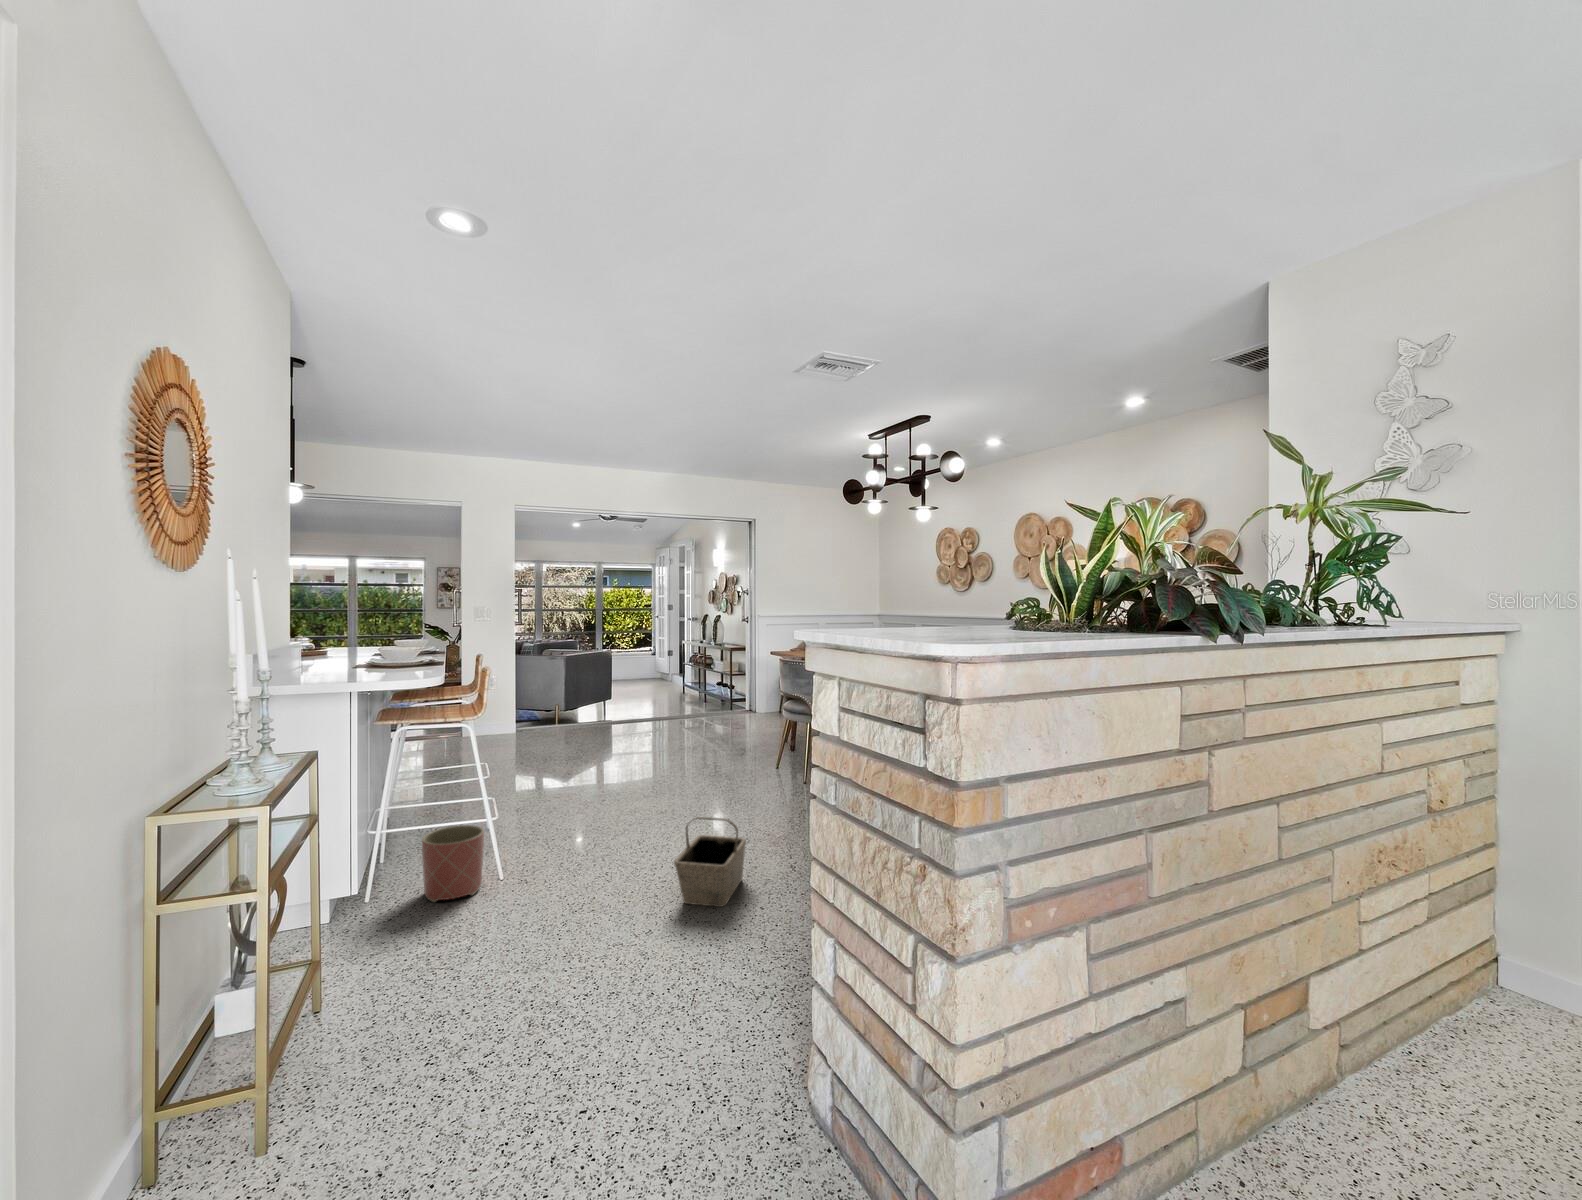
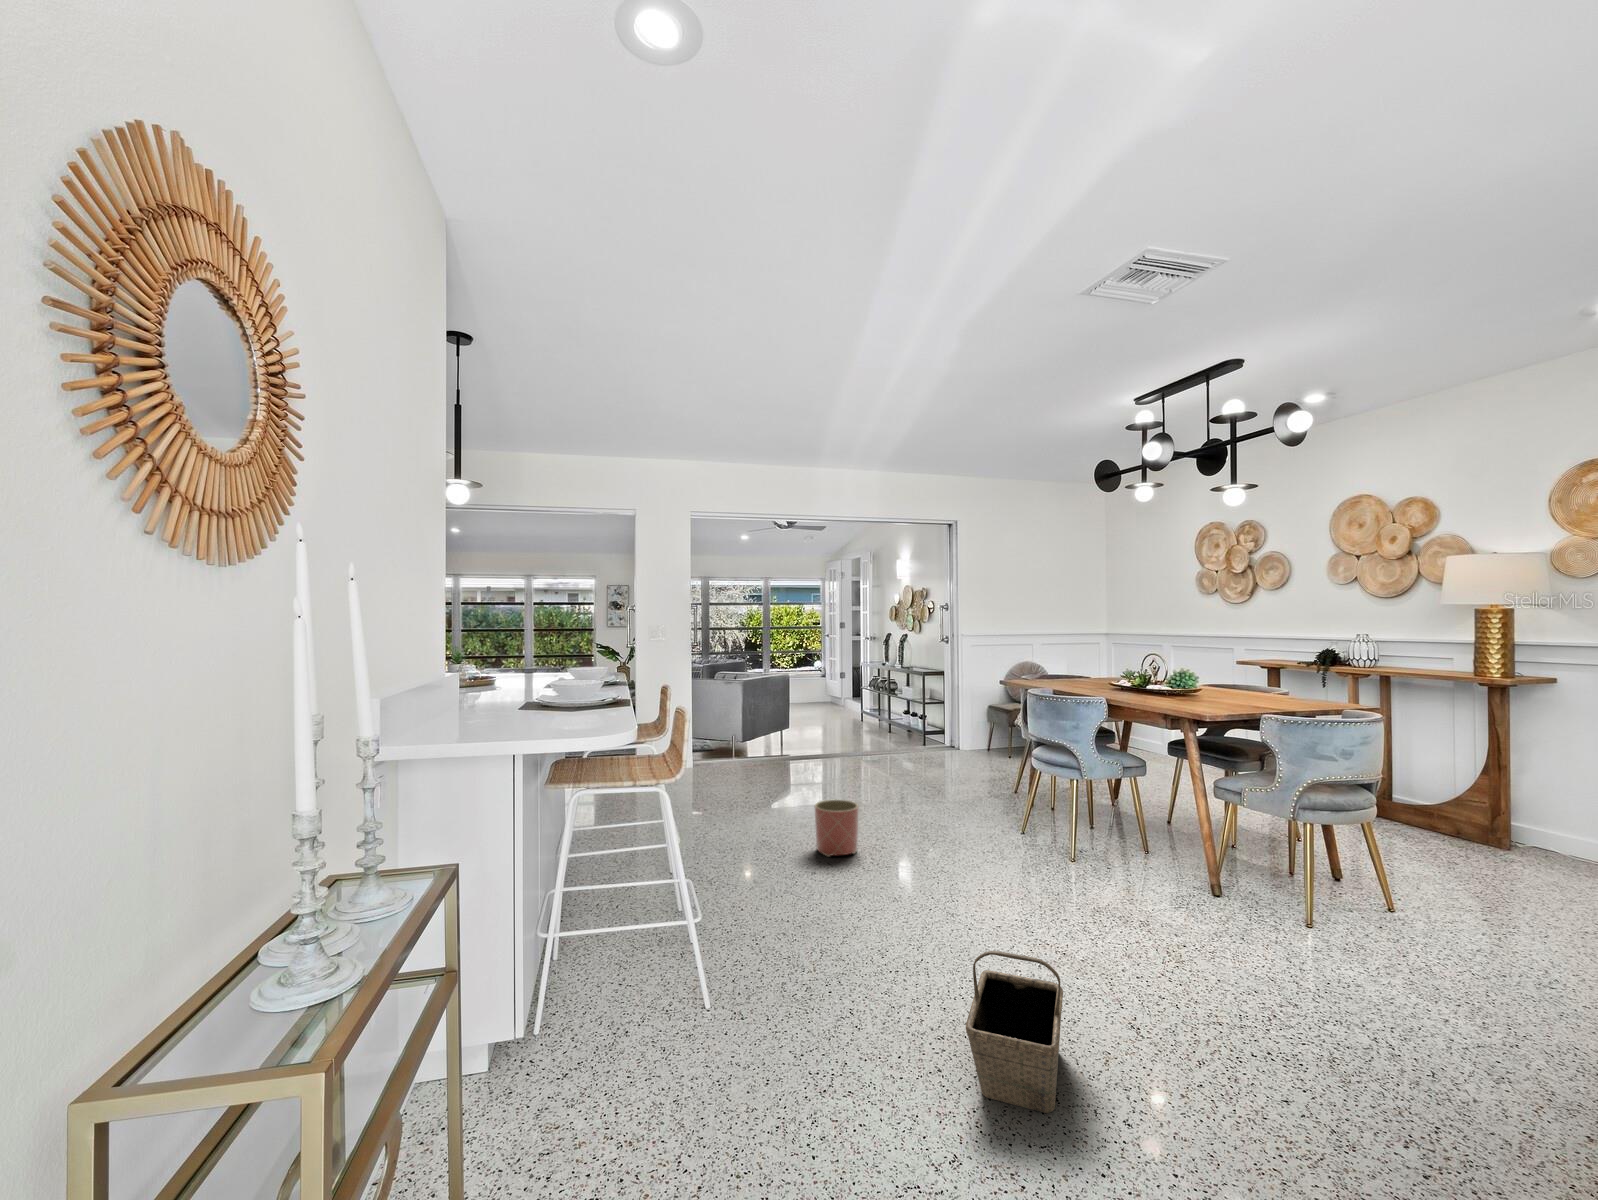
planter: present [422,825,484,902] -> present [815,799,859,857]

